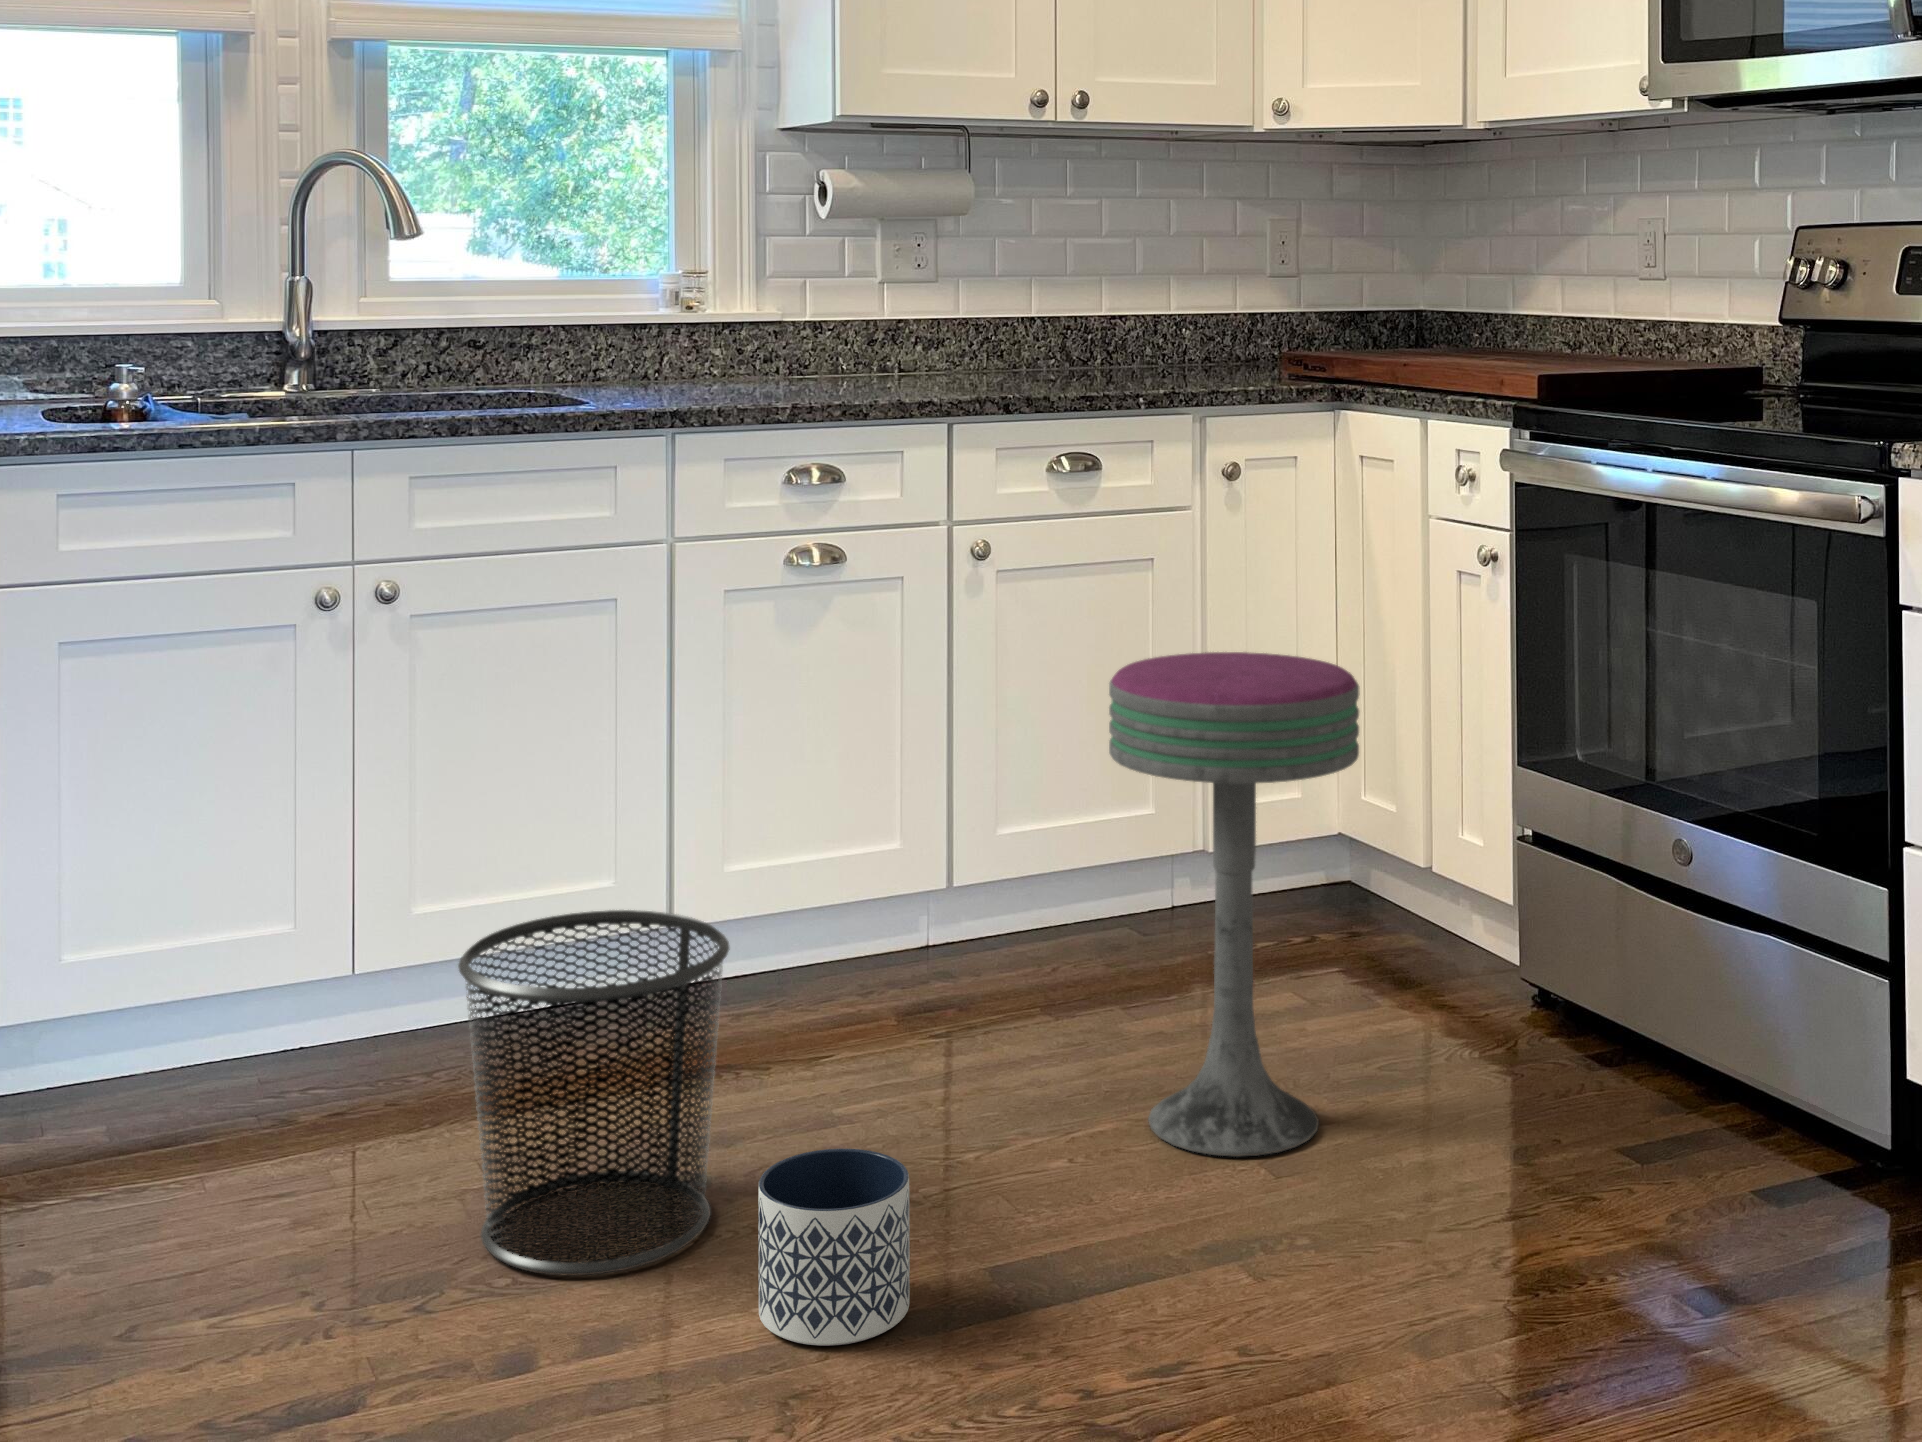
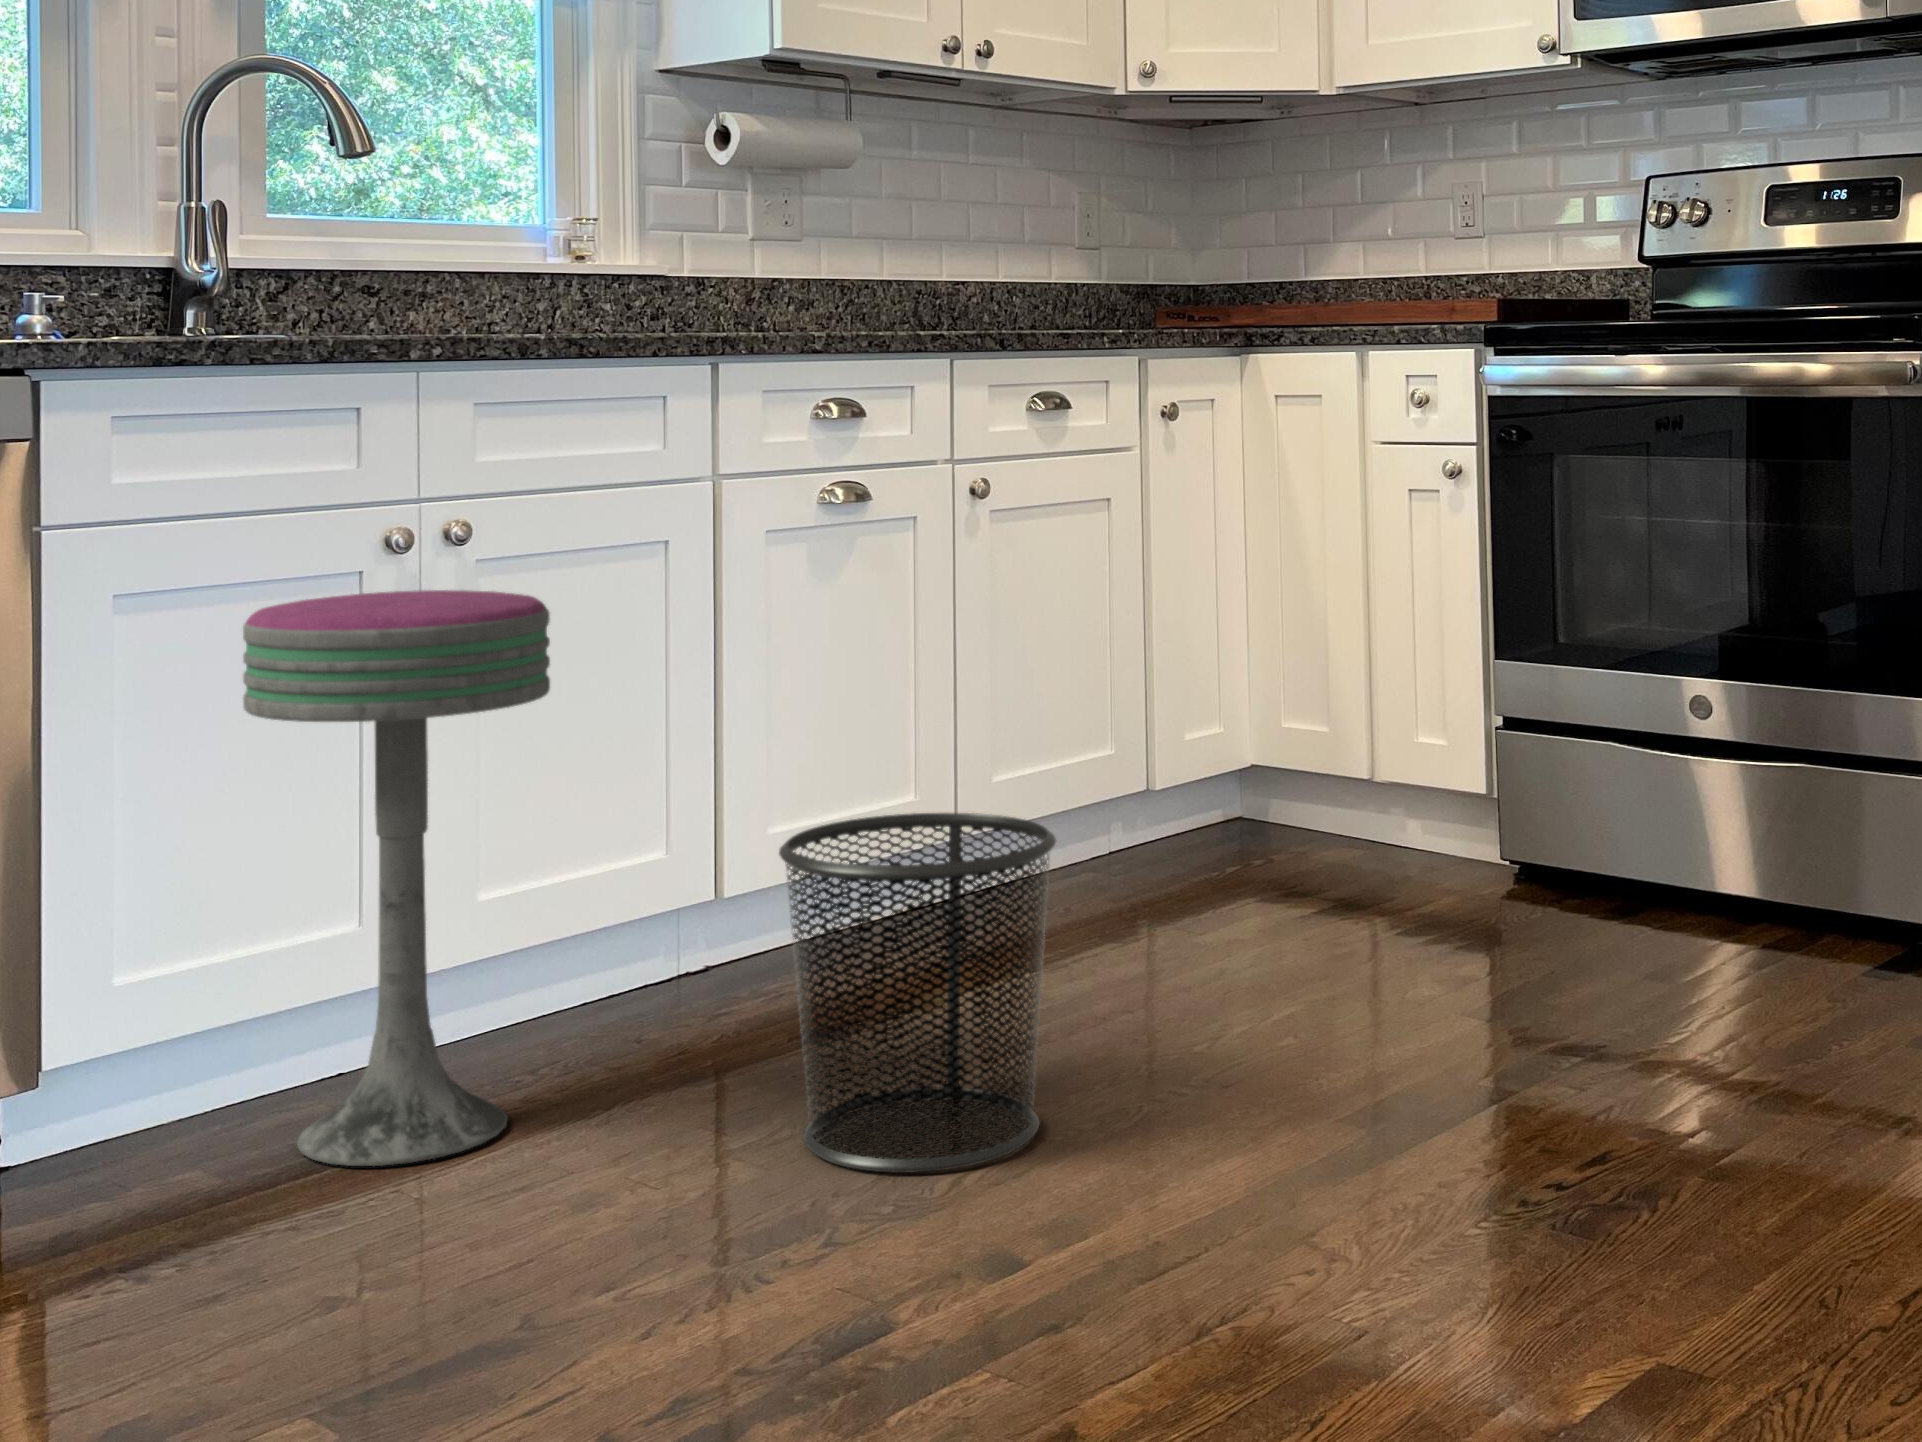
bar stool: present [1109,652,1359,1157] -> present [243,590,550,1166]
planter: present [758,1149,910,1346] -> none [1171,996,1321,1174]

